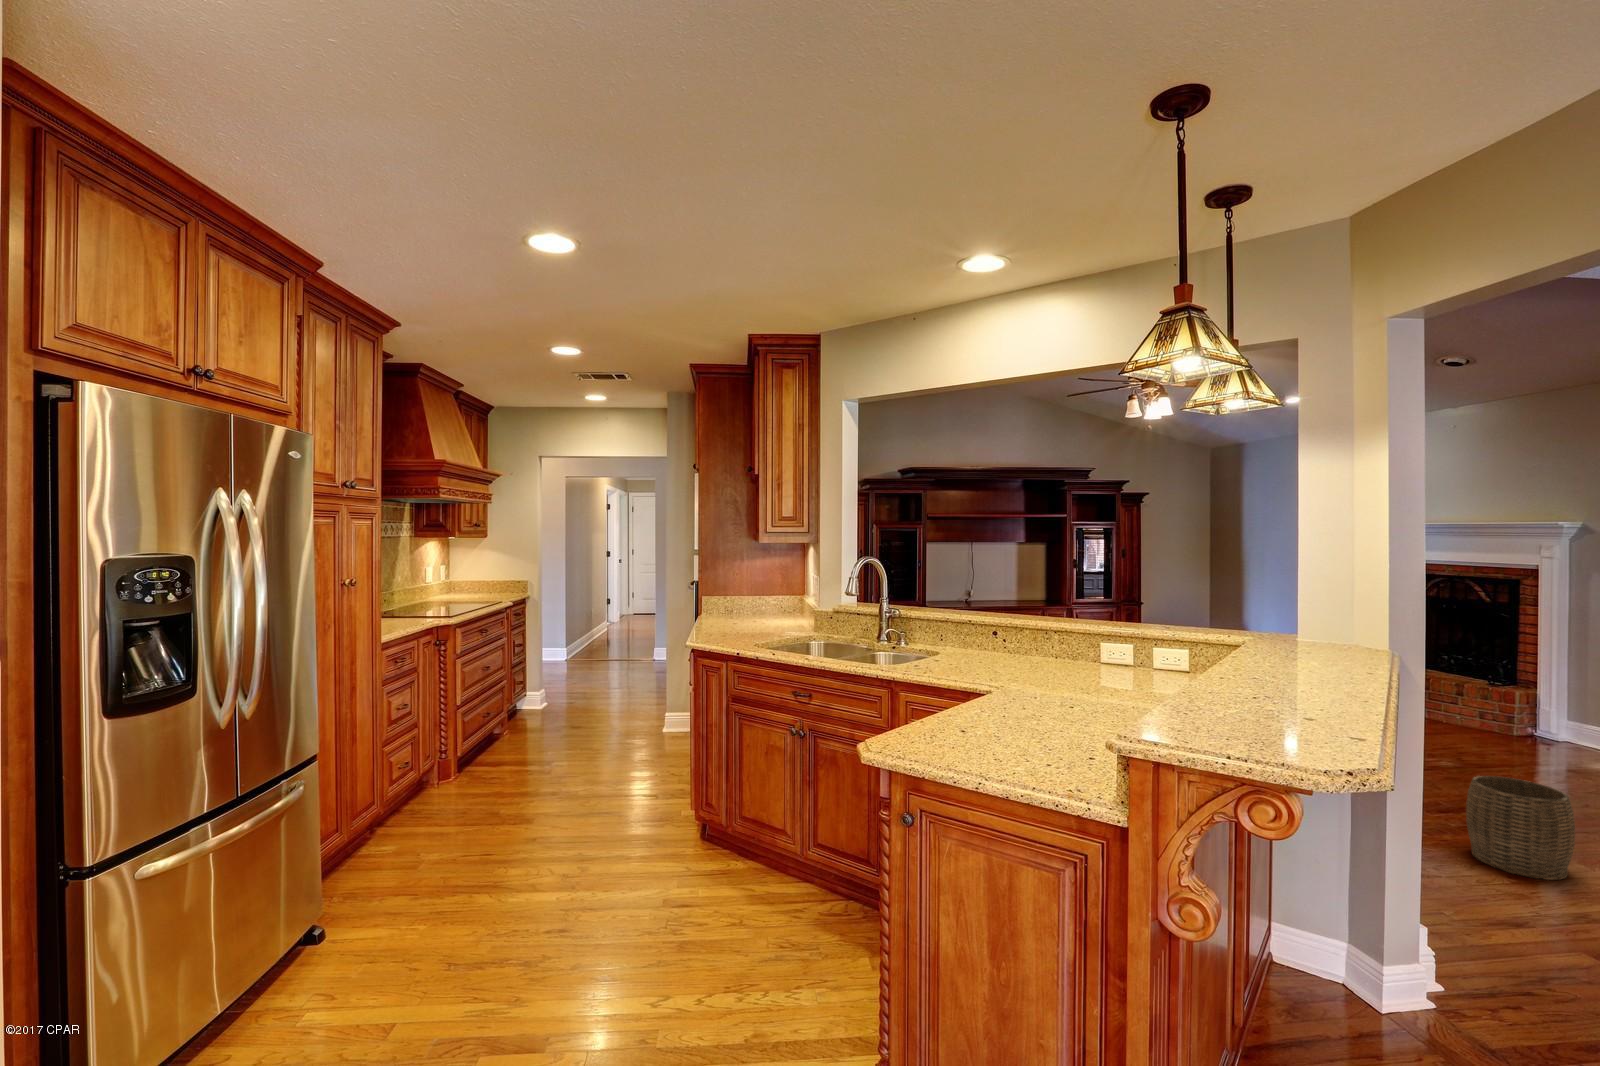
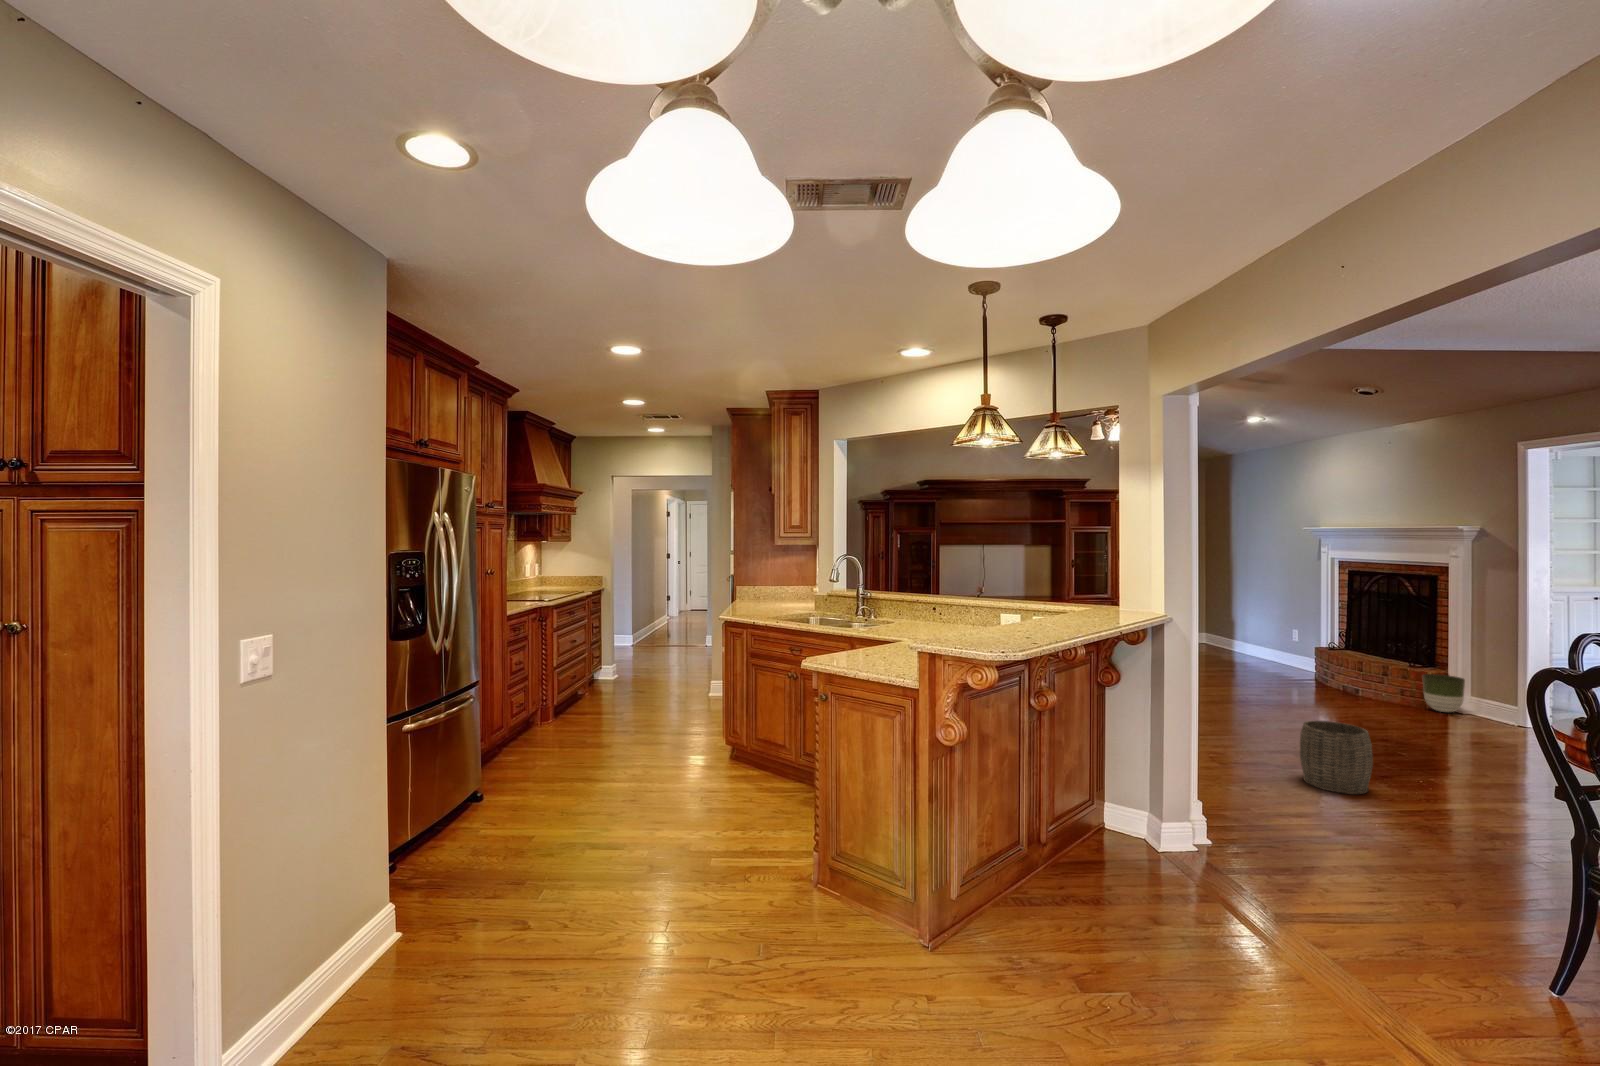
planter: none [1522,696,1576,742] -> present [1422,674,1465,712]

